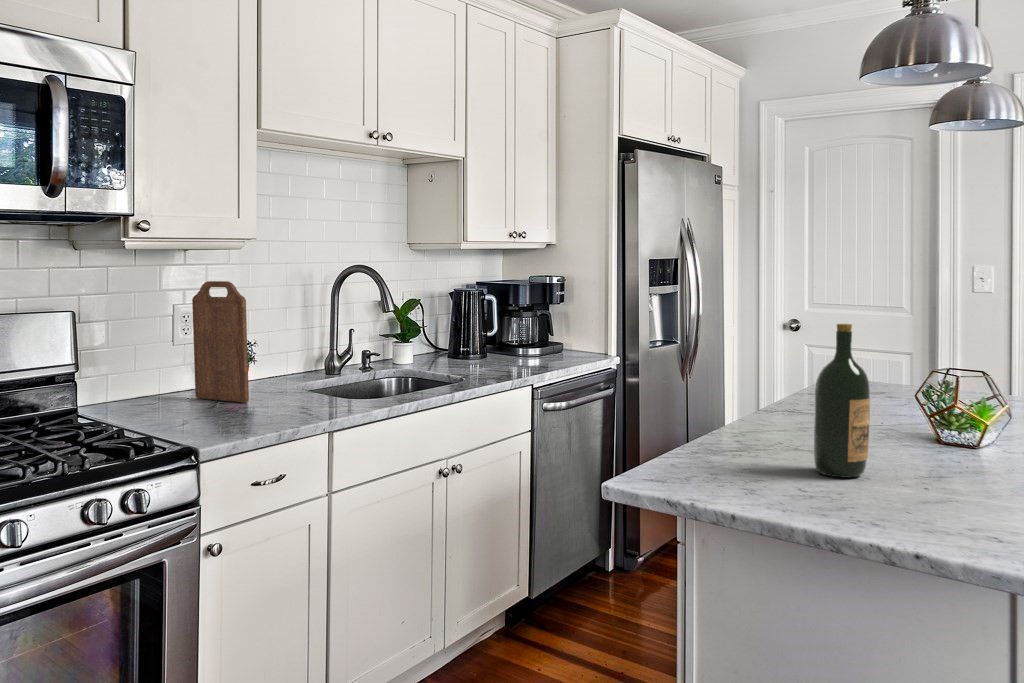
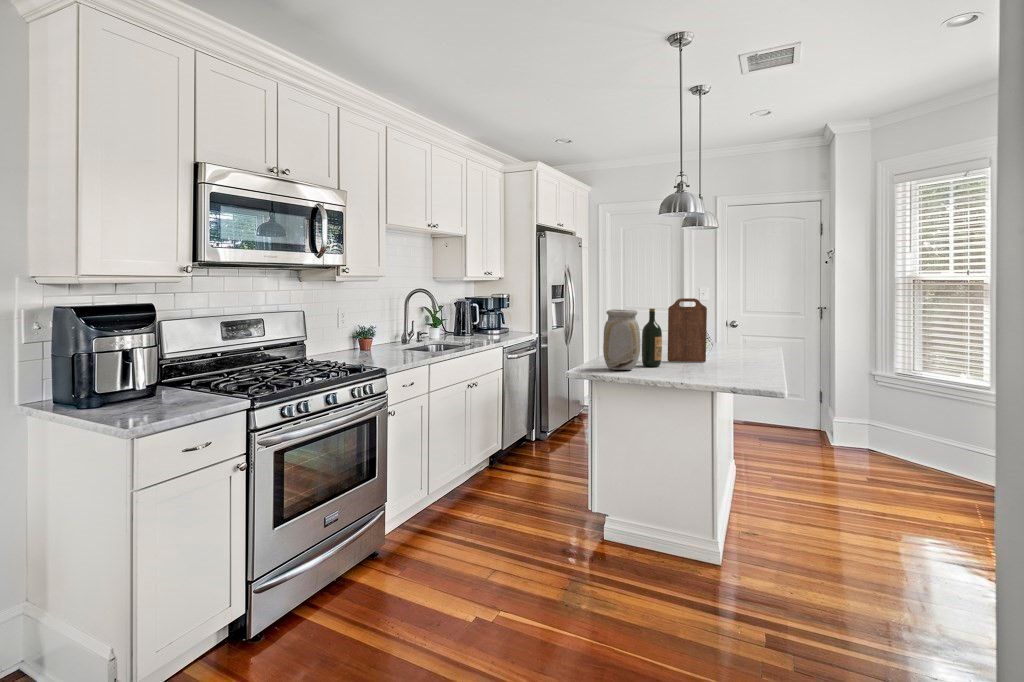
cutting board: present [192,281,249,402] -> present [668,298,707,362]
vase: none [706,327,805,490] -> present [603,309,640,370]

